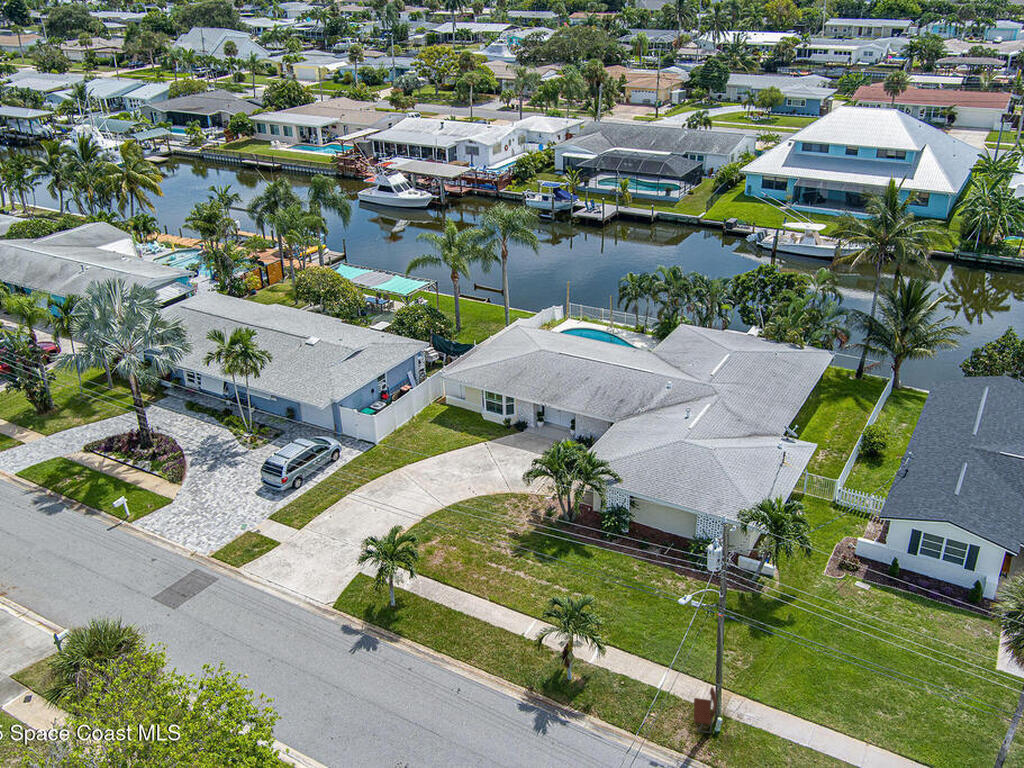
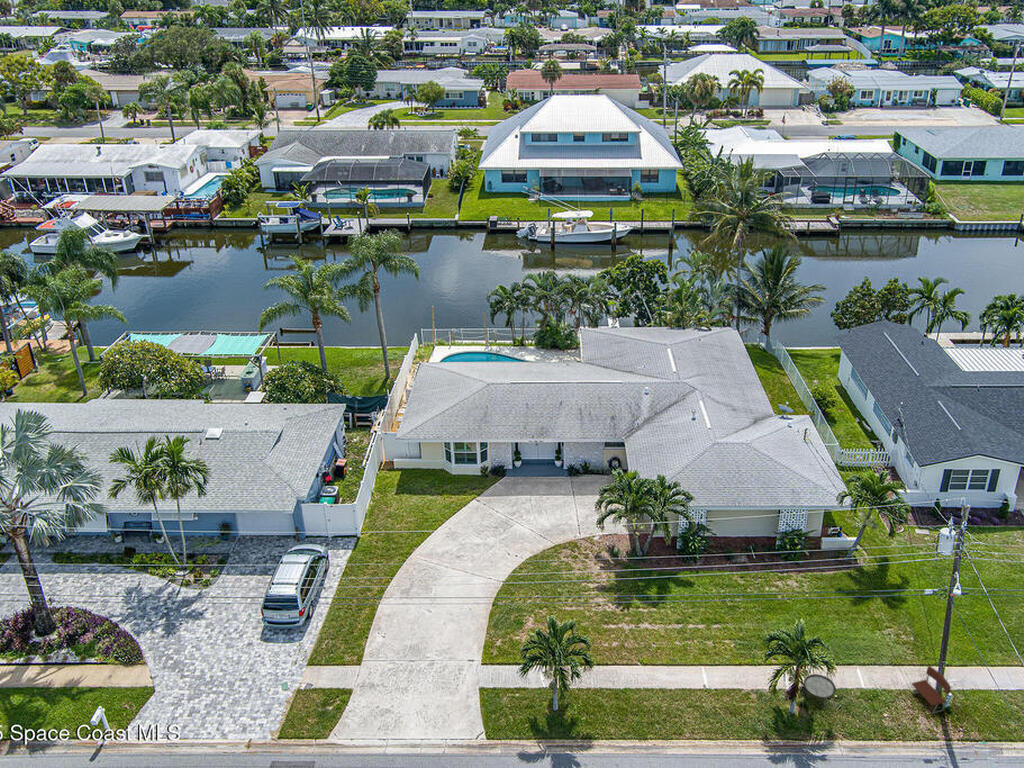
round table: none [592,656,621,688] -> present [804,674,836,709]

